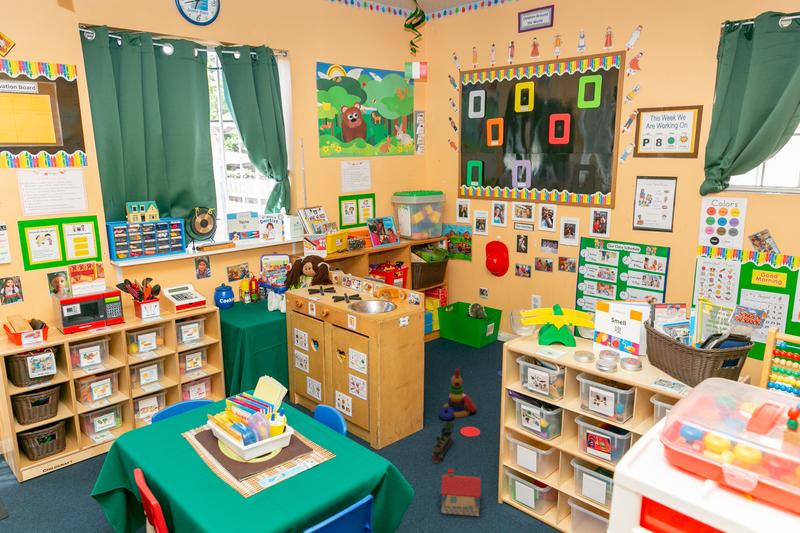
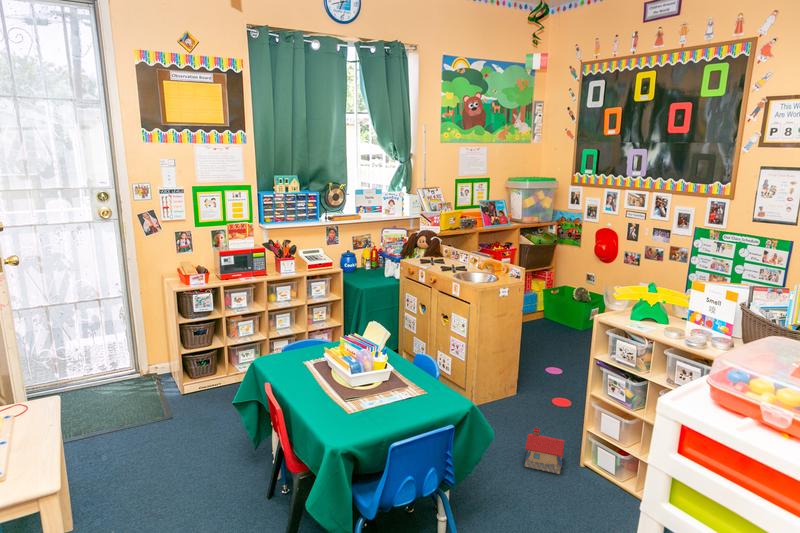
stacking toy: present [439,369,476,420] -> none [534,343,571,390]
toy train: present [431,422,454,462] -> none [521,390,547,424]

